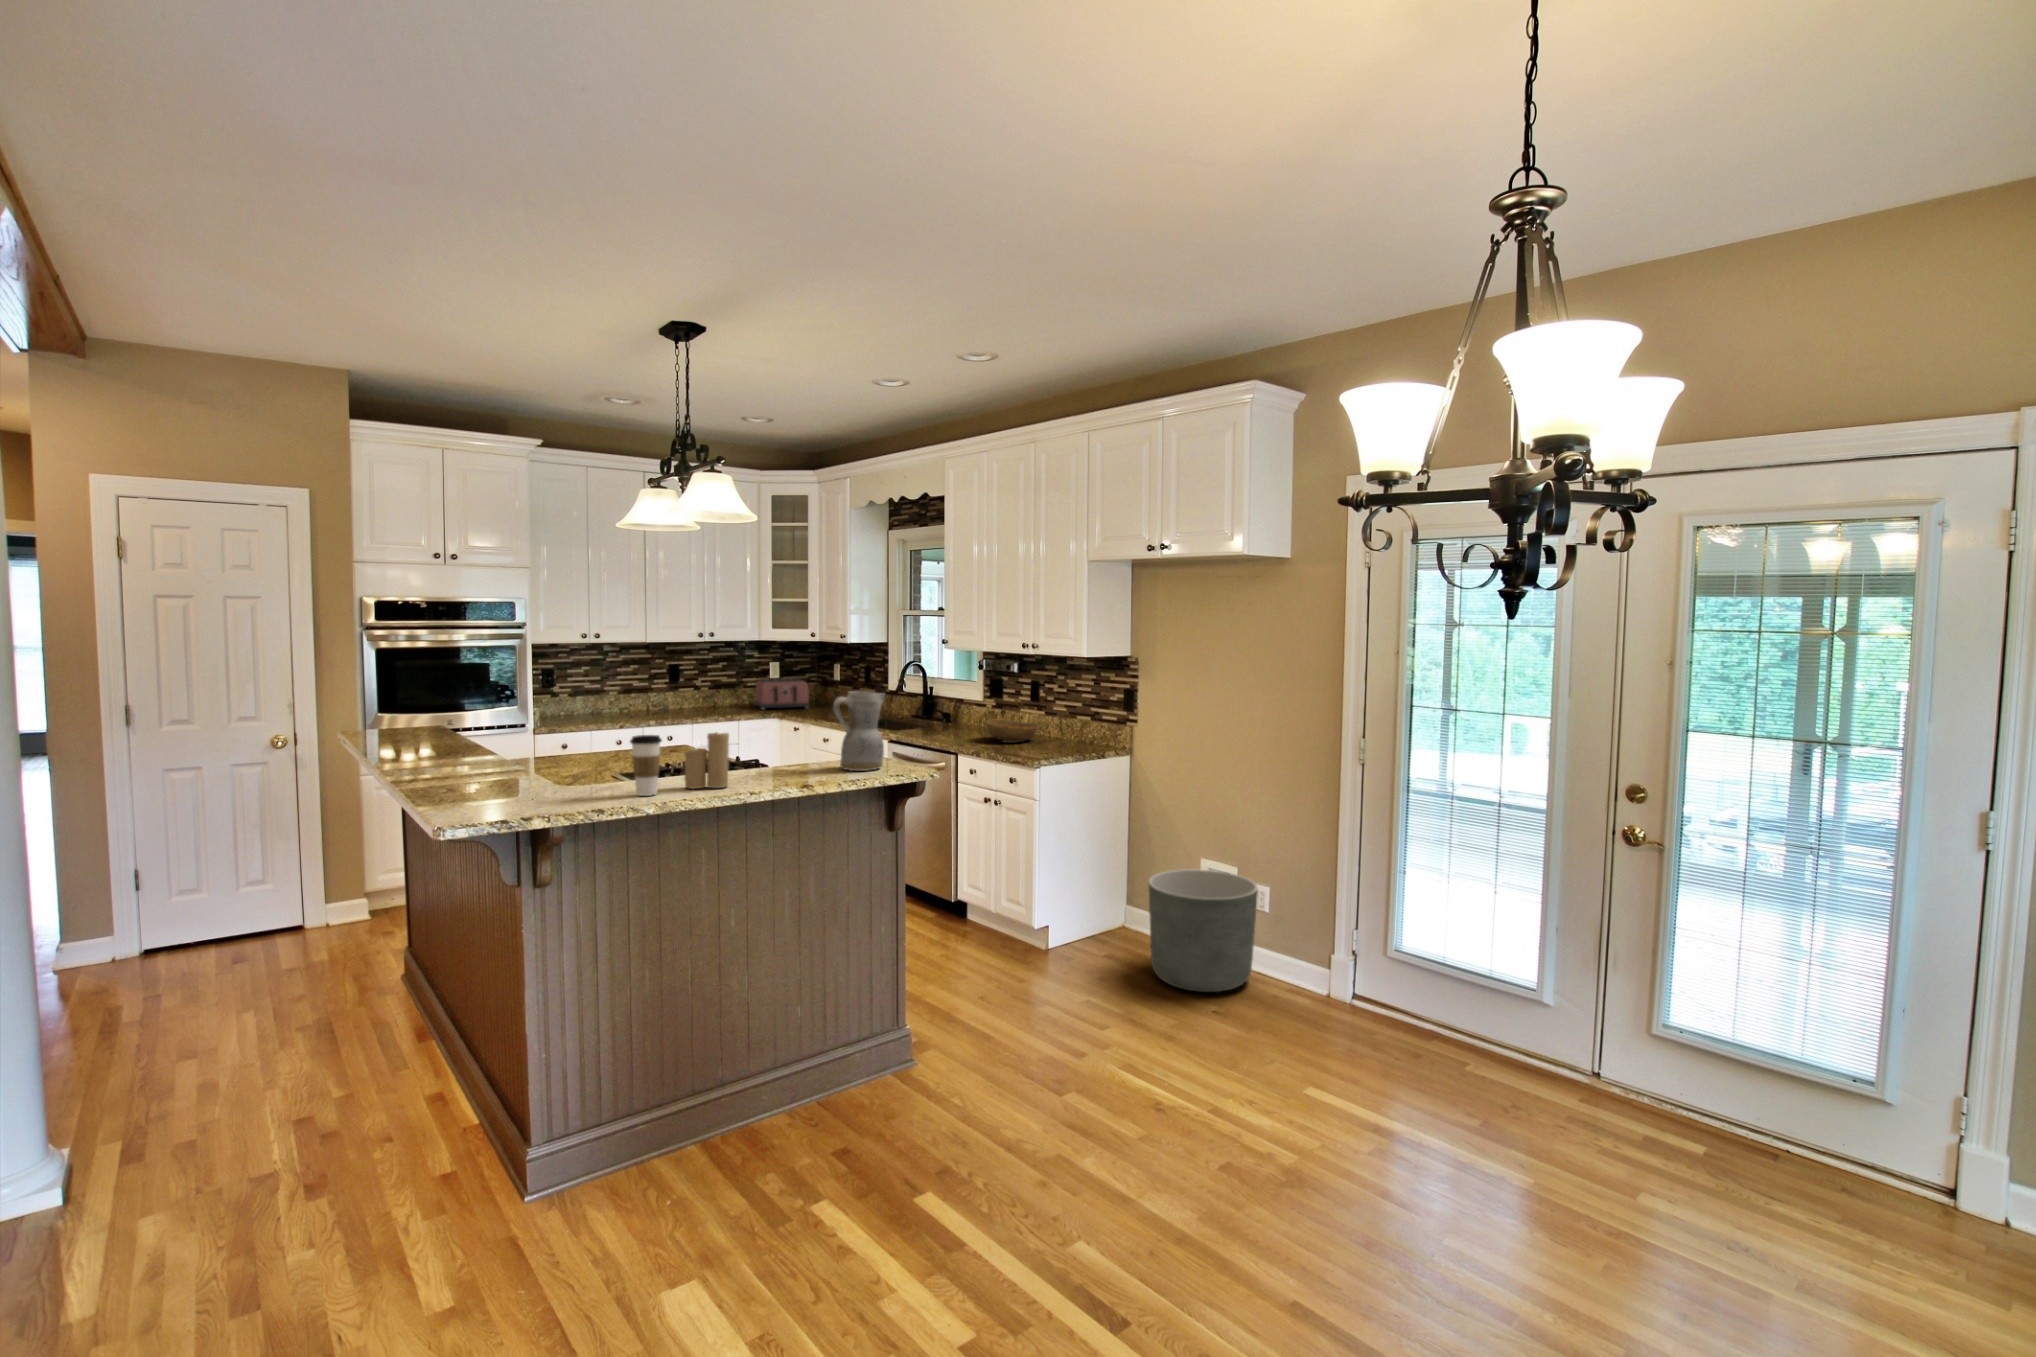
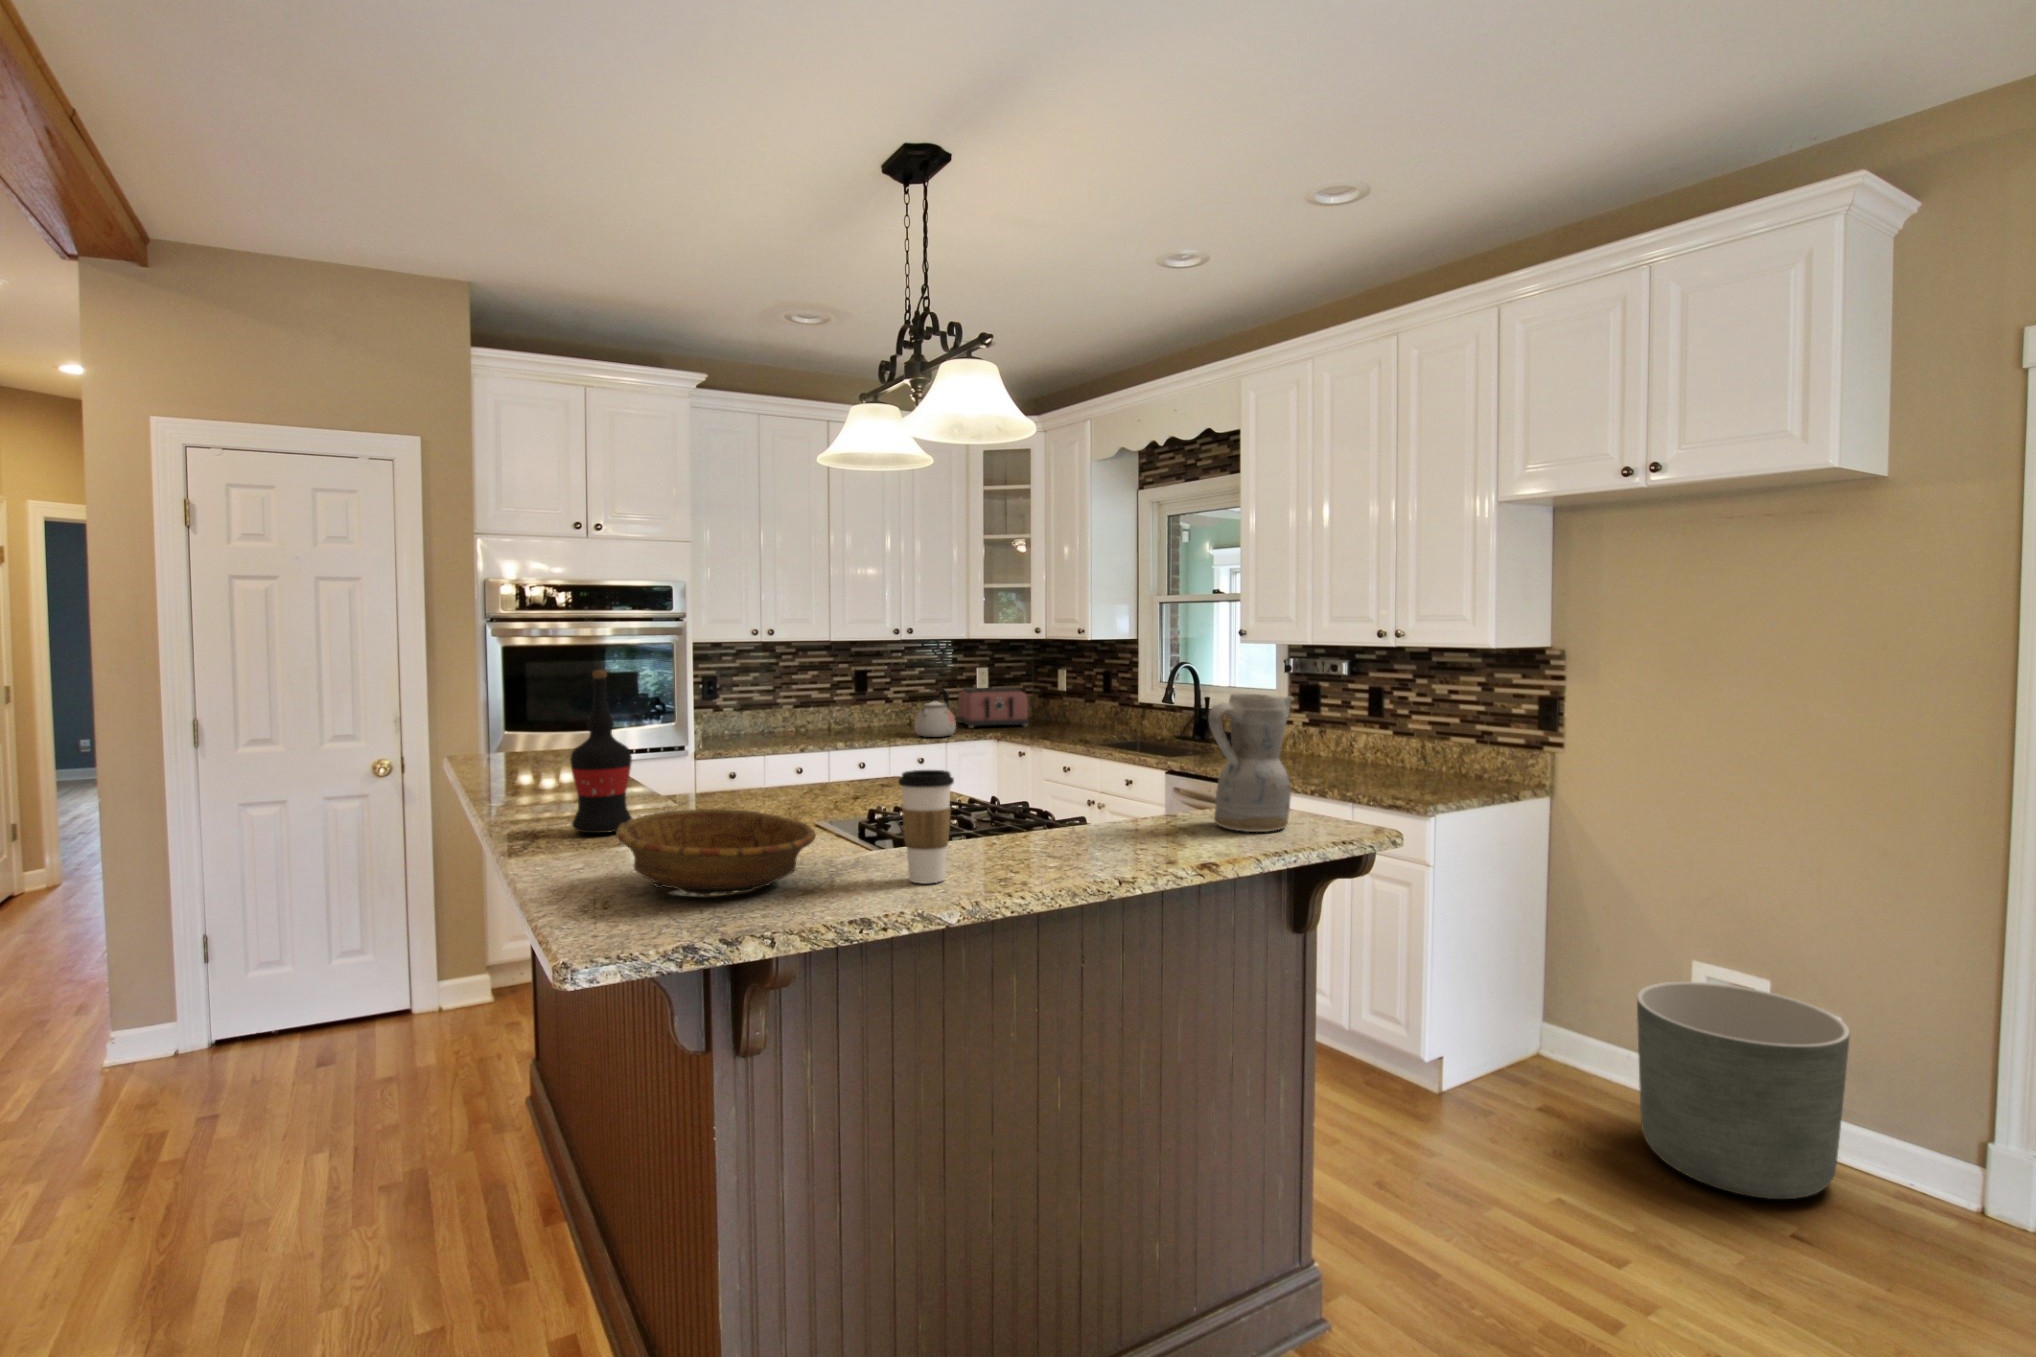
wine bottle: none [437,677,478,776] -> present [570,670,632,833]
kettle: none [714,679,747,717] -> present [914,688,956,737]
decorative bowl: present [985,719,1040,742] -> present [616,809,816,896]
candle: present [685,726,729,789] -> none [984,751,1062,867]

